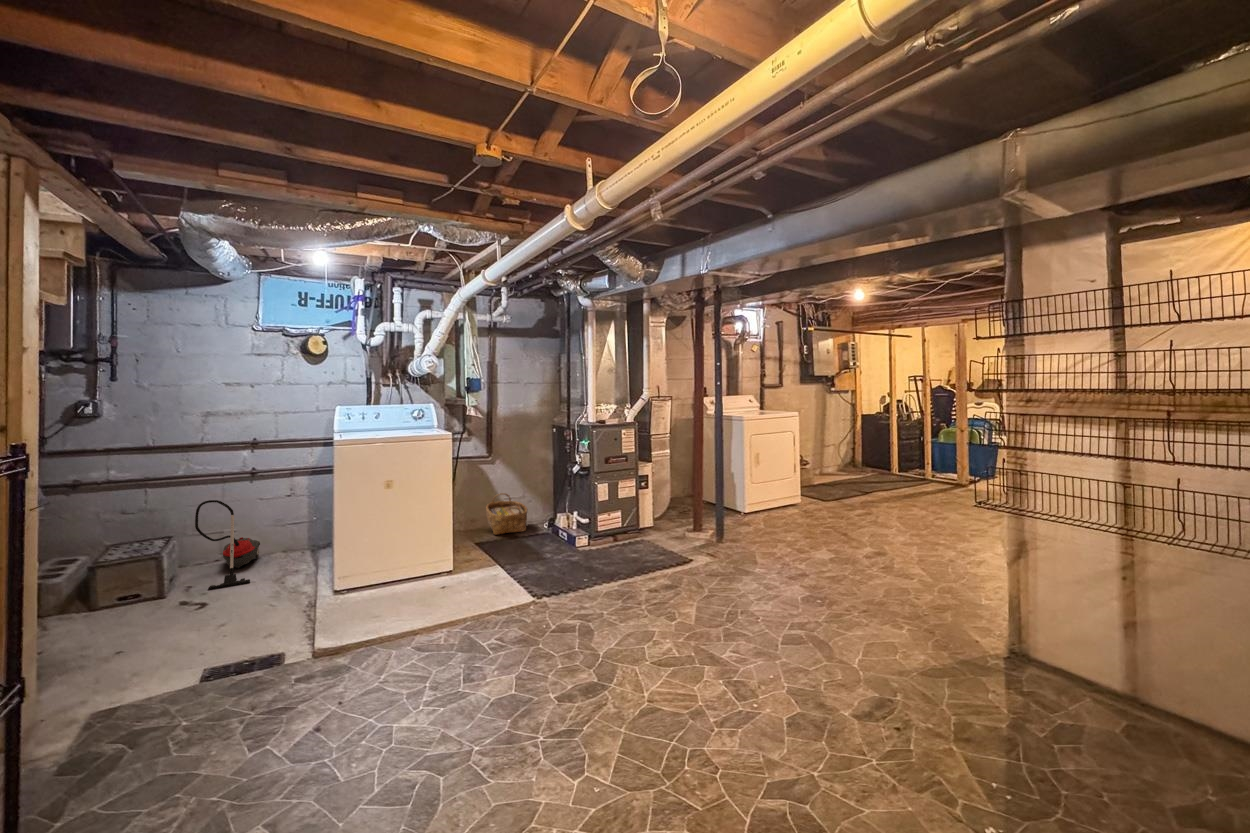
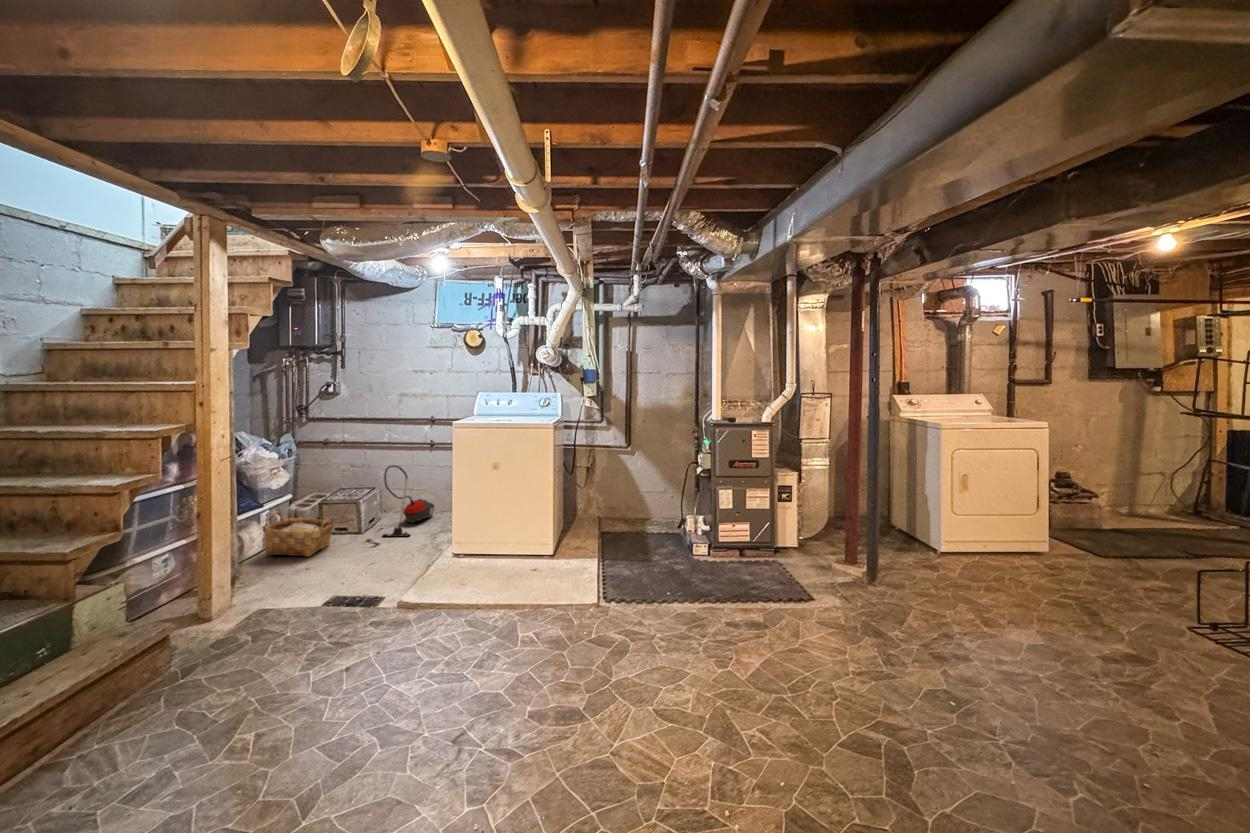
woven basket: present [486,493,527,535] -> present [263,512,334,557]

